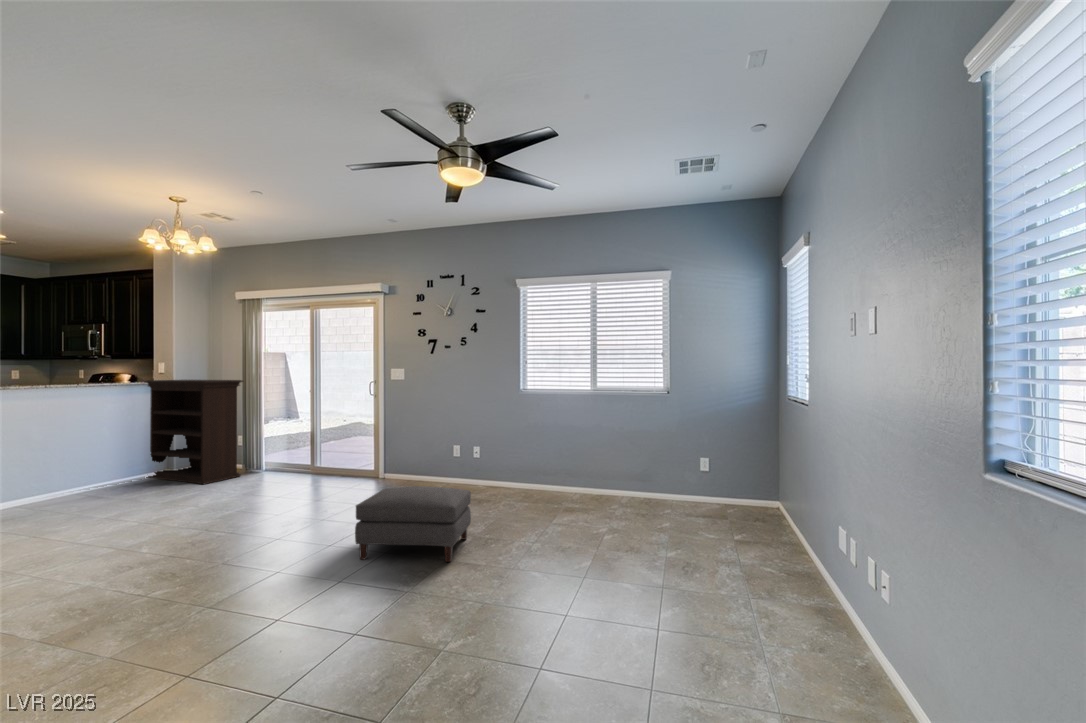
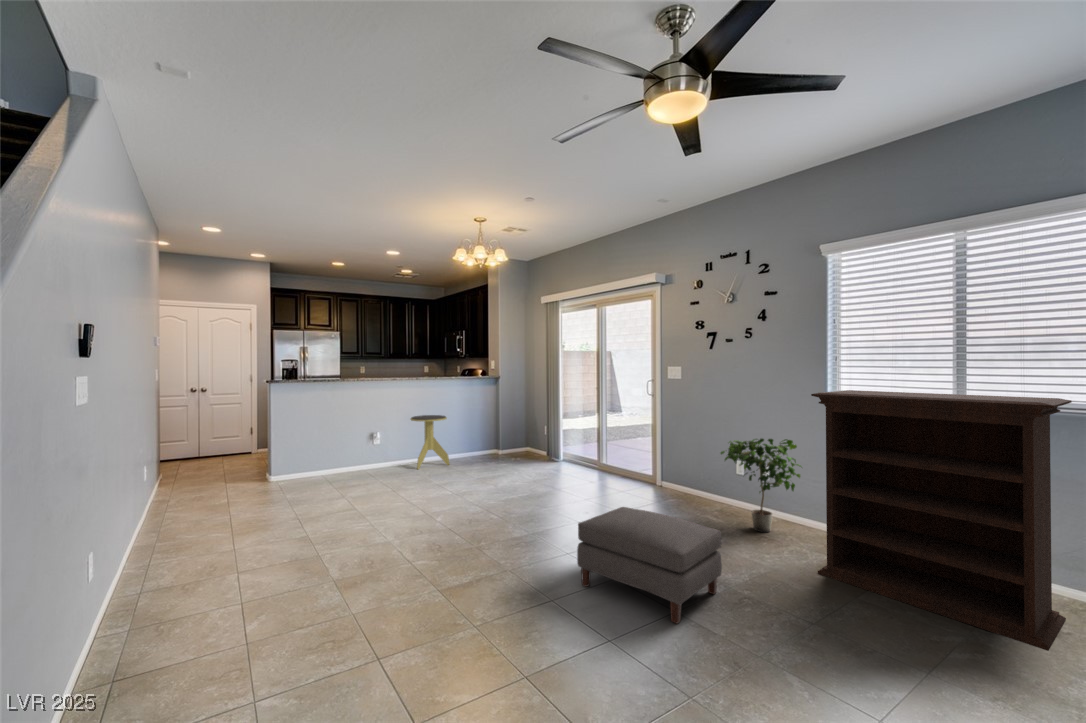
bookshelf: present [145,380,243,484] -> present [811,390,1072,651]
potted plant: none [446,423,506,496] -> present [721,439,802,532]
side table: none [37,433,106,506] -> present [411,415,449,469]

